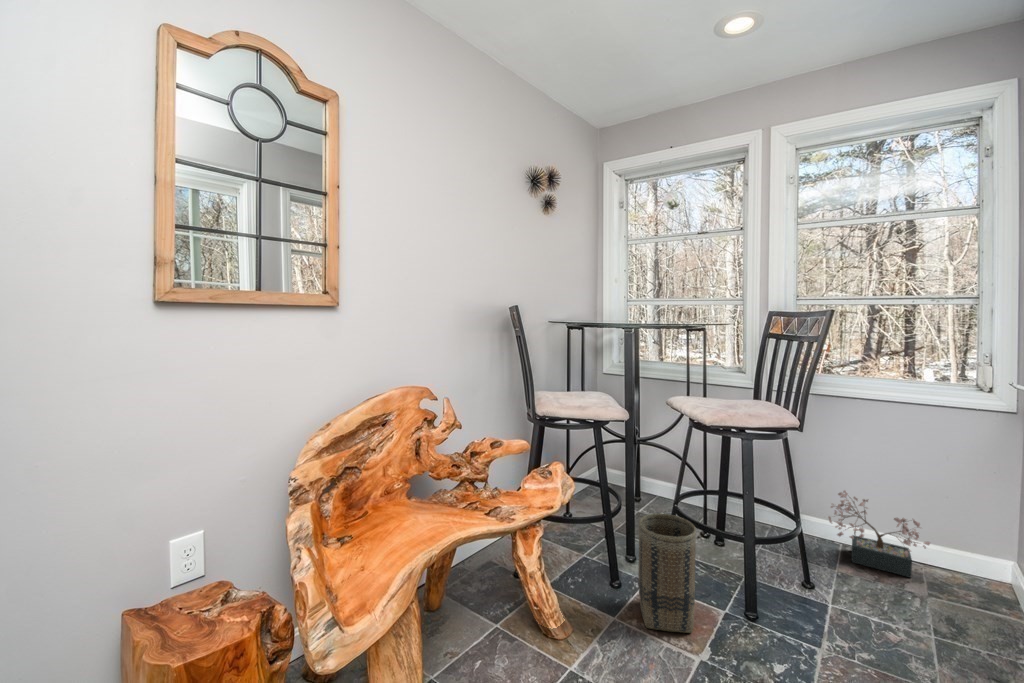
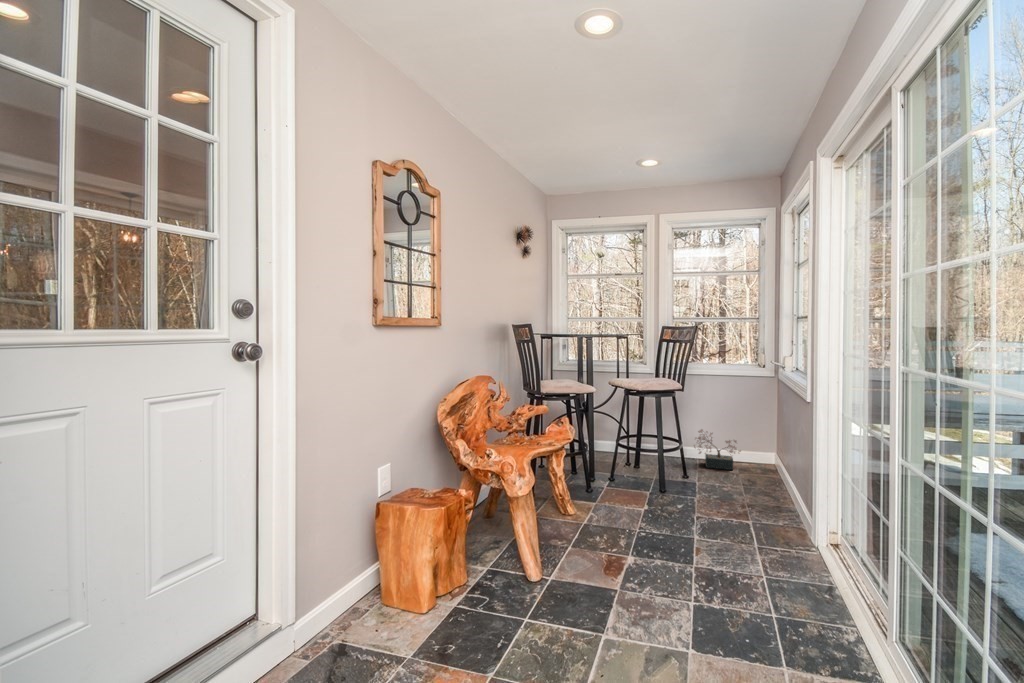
basket: present [638,513,696,633] -> none [607,443,638,502]

